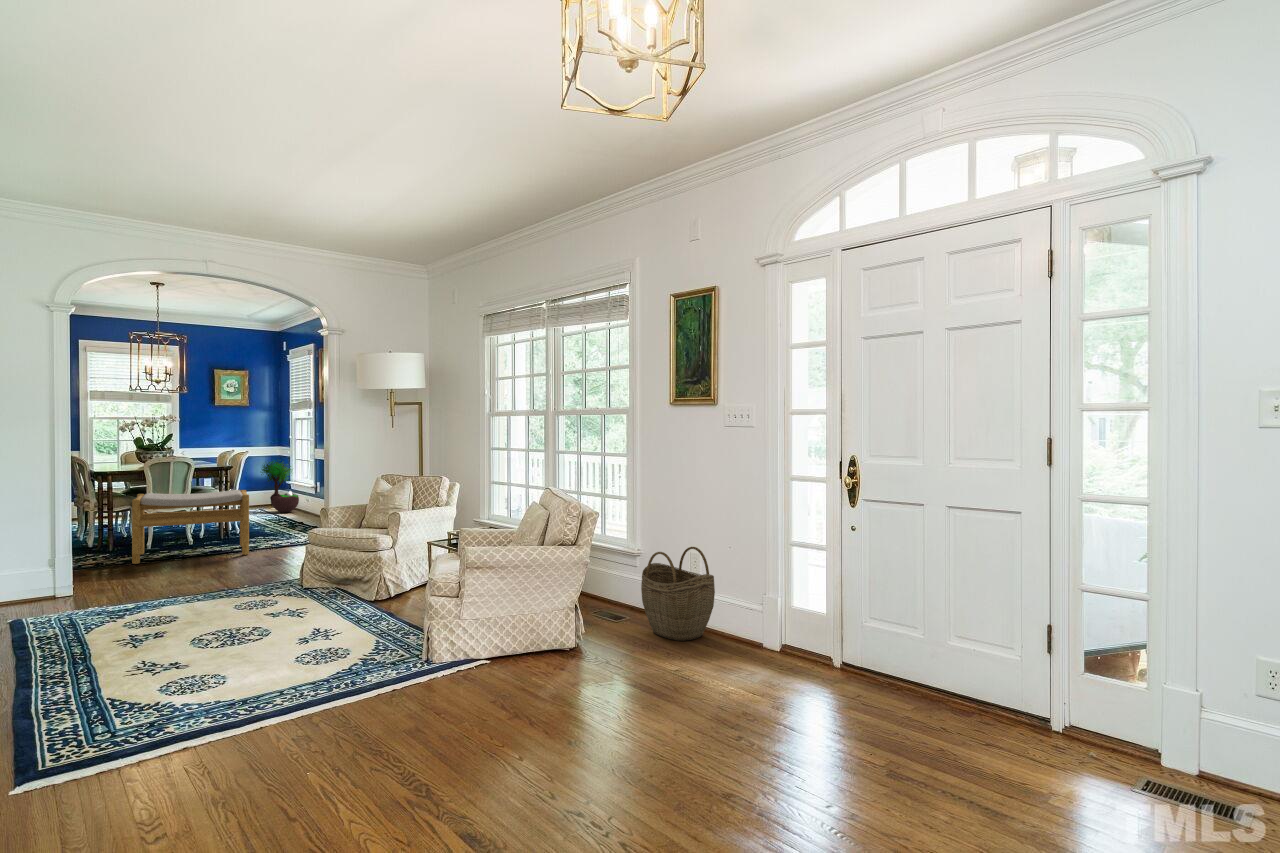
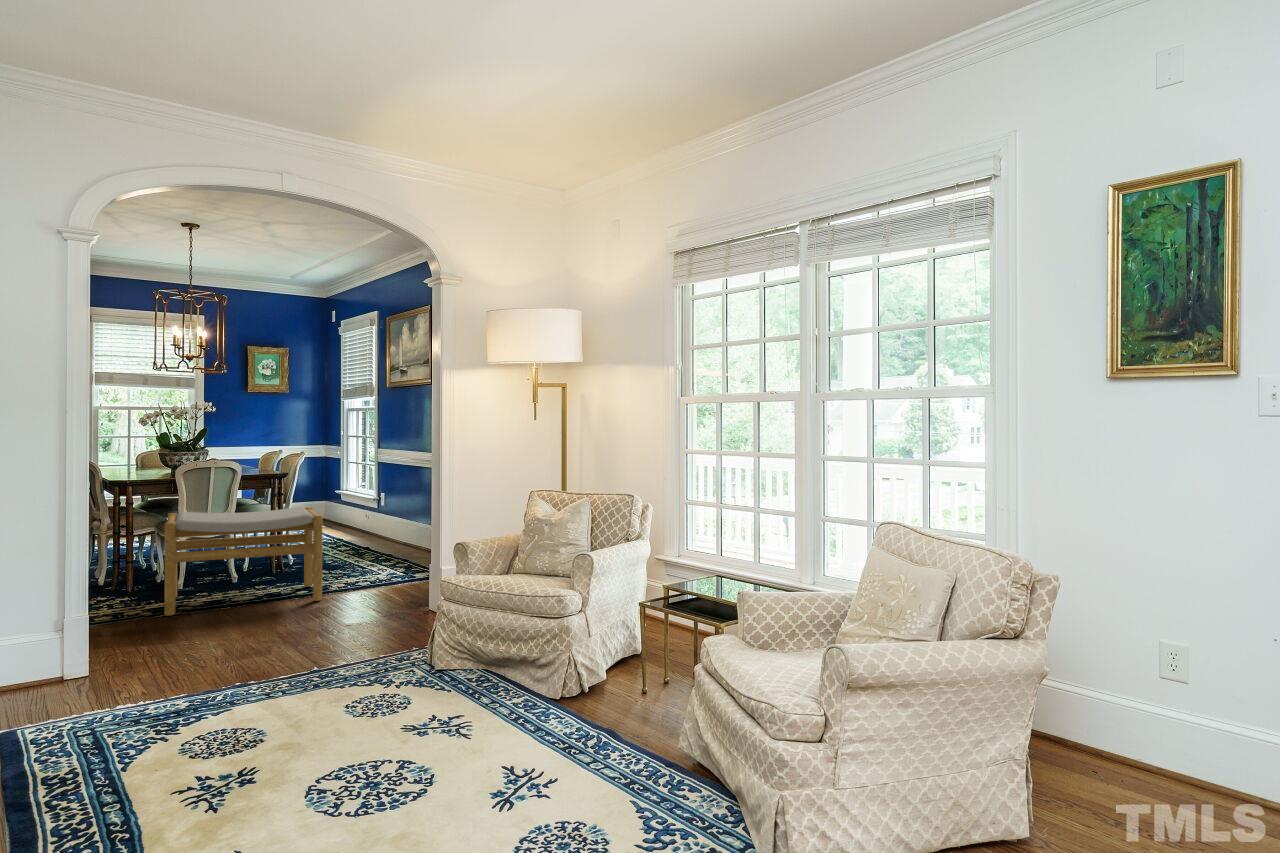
potted tree: present [261,459,299,513] -> none [306,458,356,532]
woven basket: present [641,547,715,641] -> none [1080,632,1243,813]

